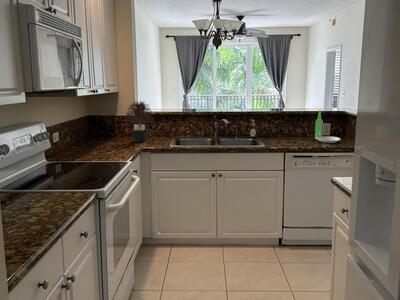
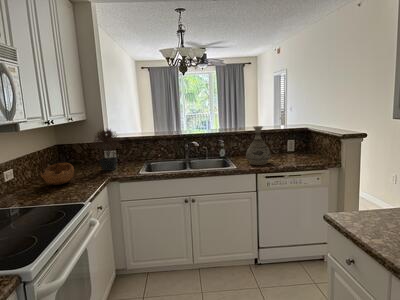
vase: none [276,106,301,144] -> present [246,126,271,165]
plate: present [315,110,340,143] -> none [282,128,308,161]
wooden bowl: none [83,130,111,150] -> present [40,163,74,185]

